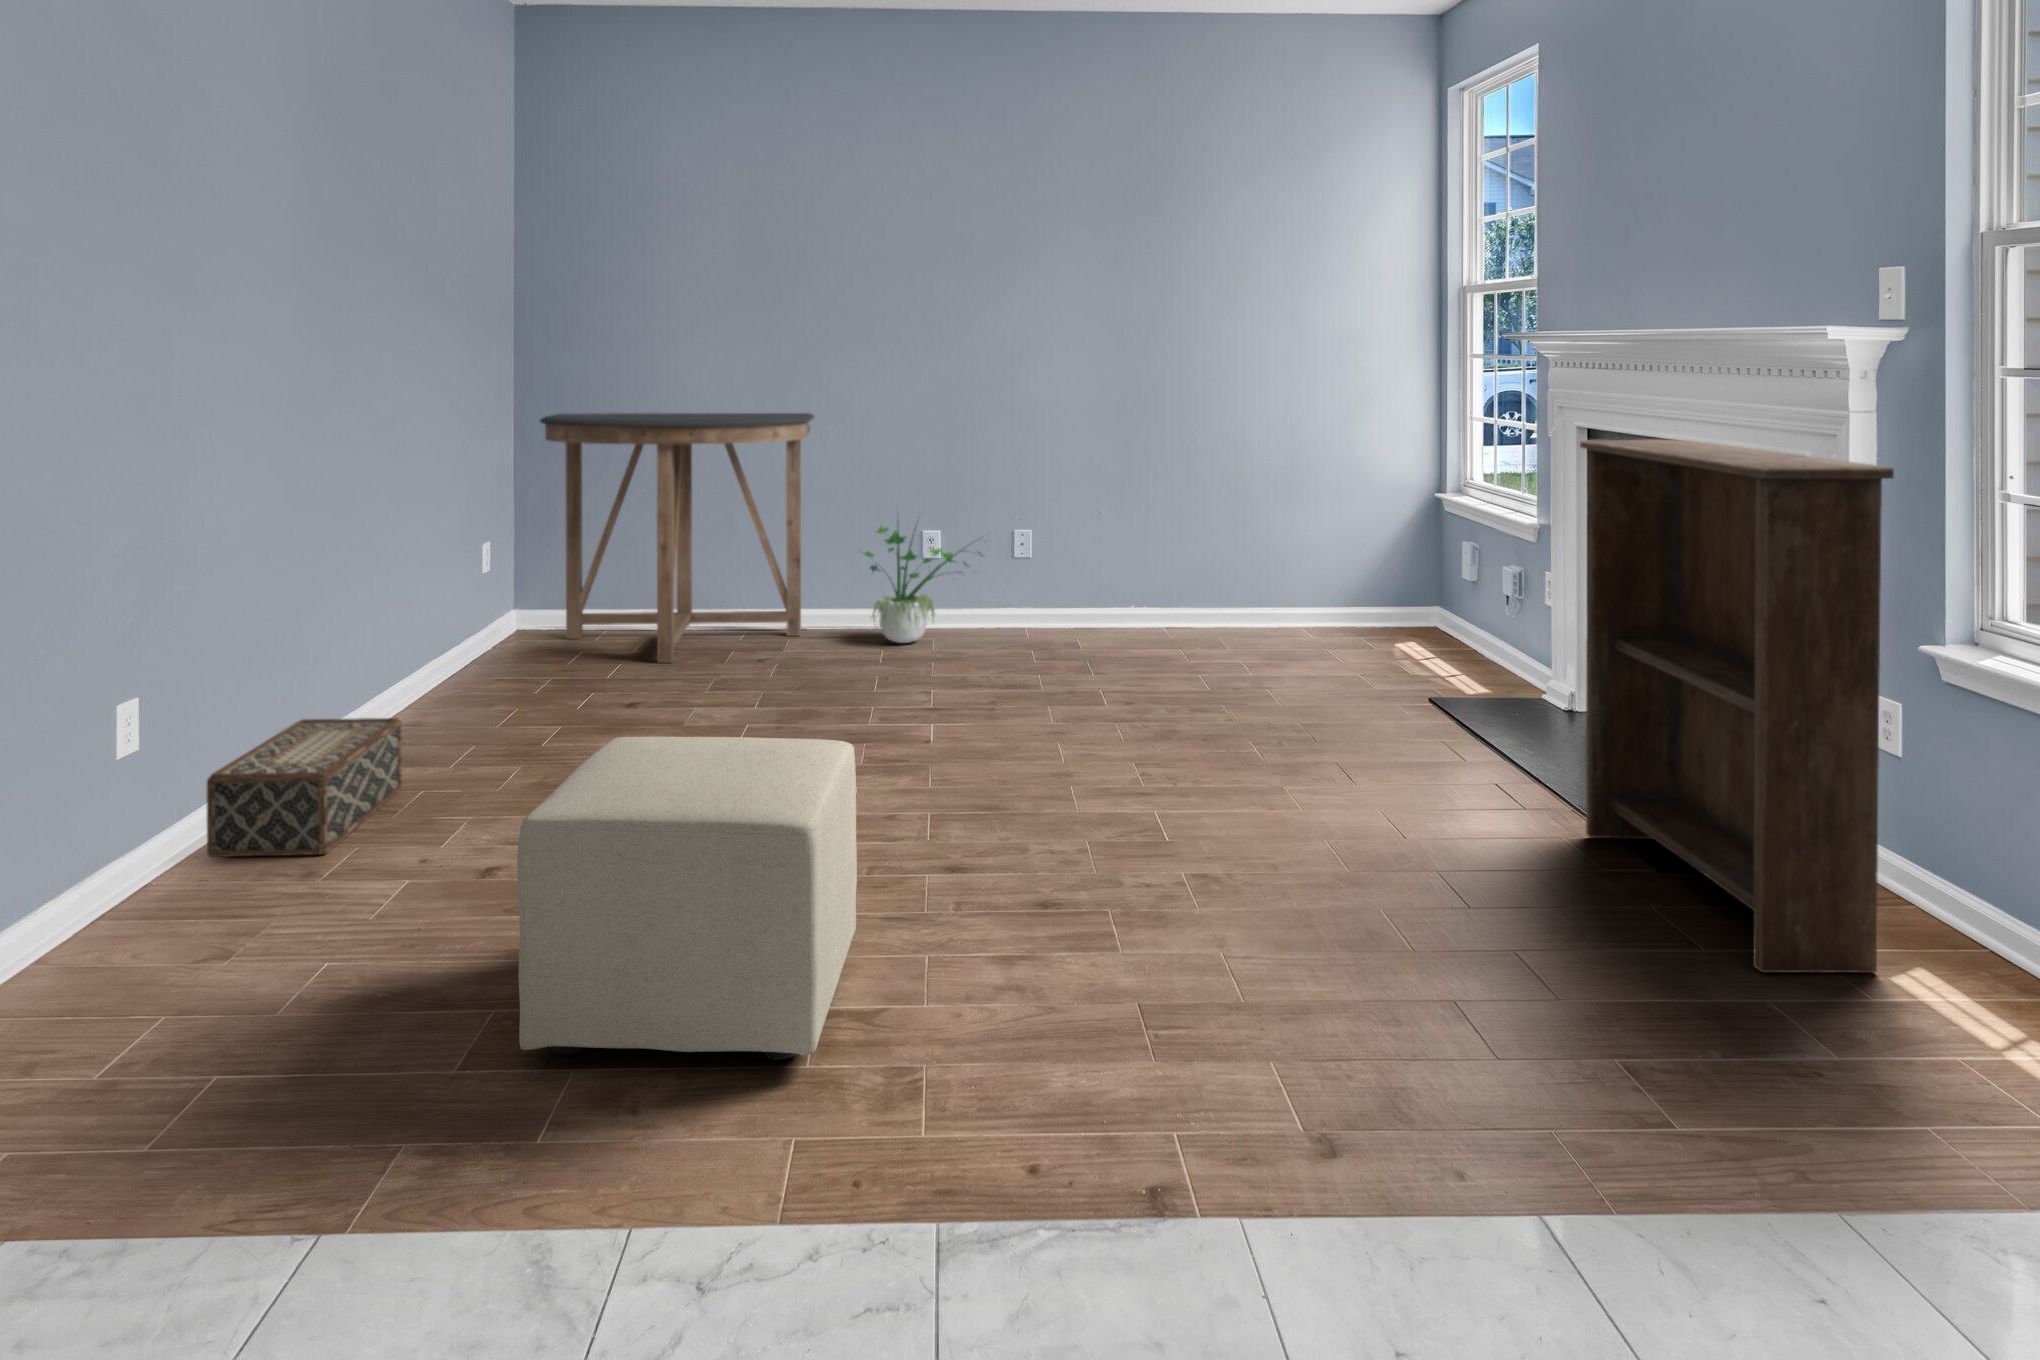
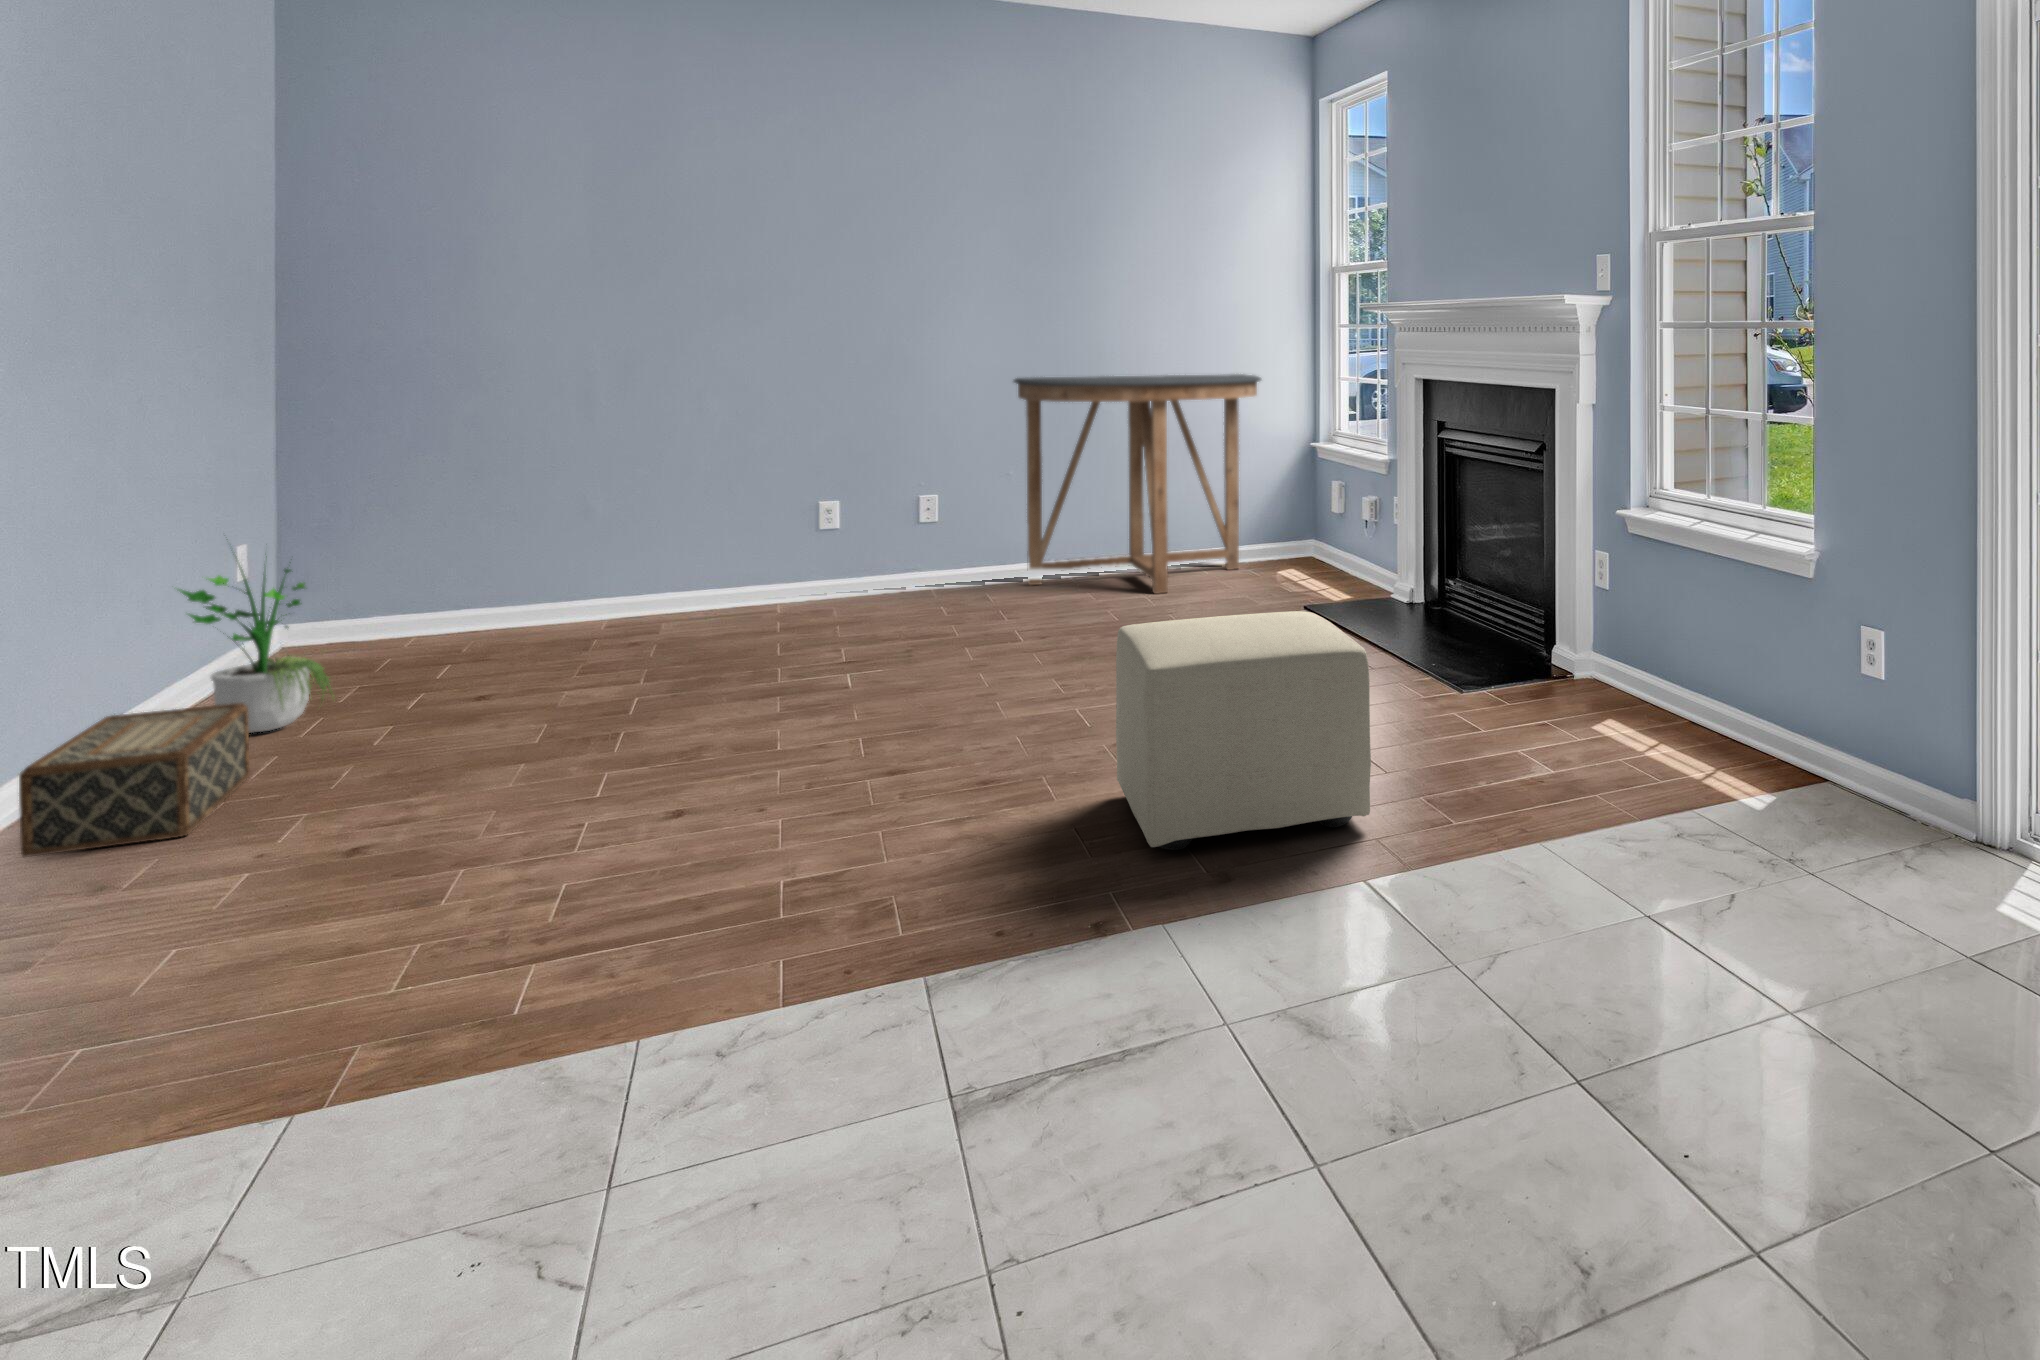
console table: present [540,413,814,663] -> present [1014,374,1261,594]
bookshelf: present [1580,440,1894,973] -> none [1408,380,1593,735]
potted plant: present [862,521,983,643] -> present [179,556,332,733]
ottoman: present [517,737,857,1060] -> present [1116,611,1371,850]

